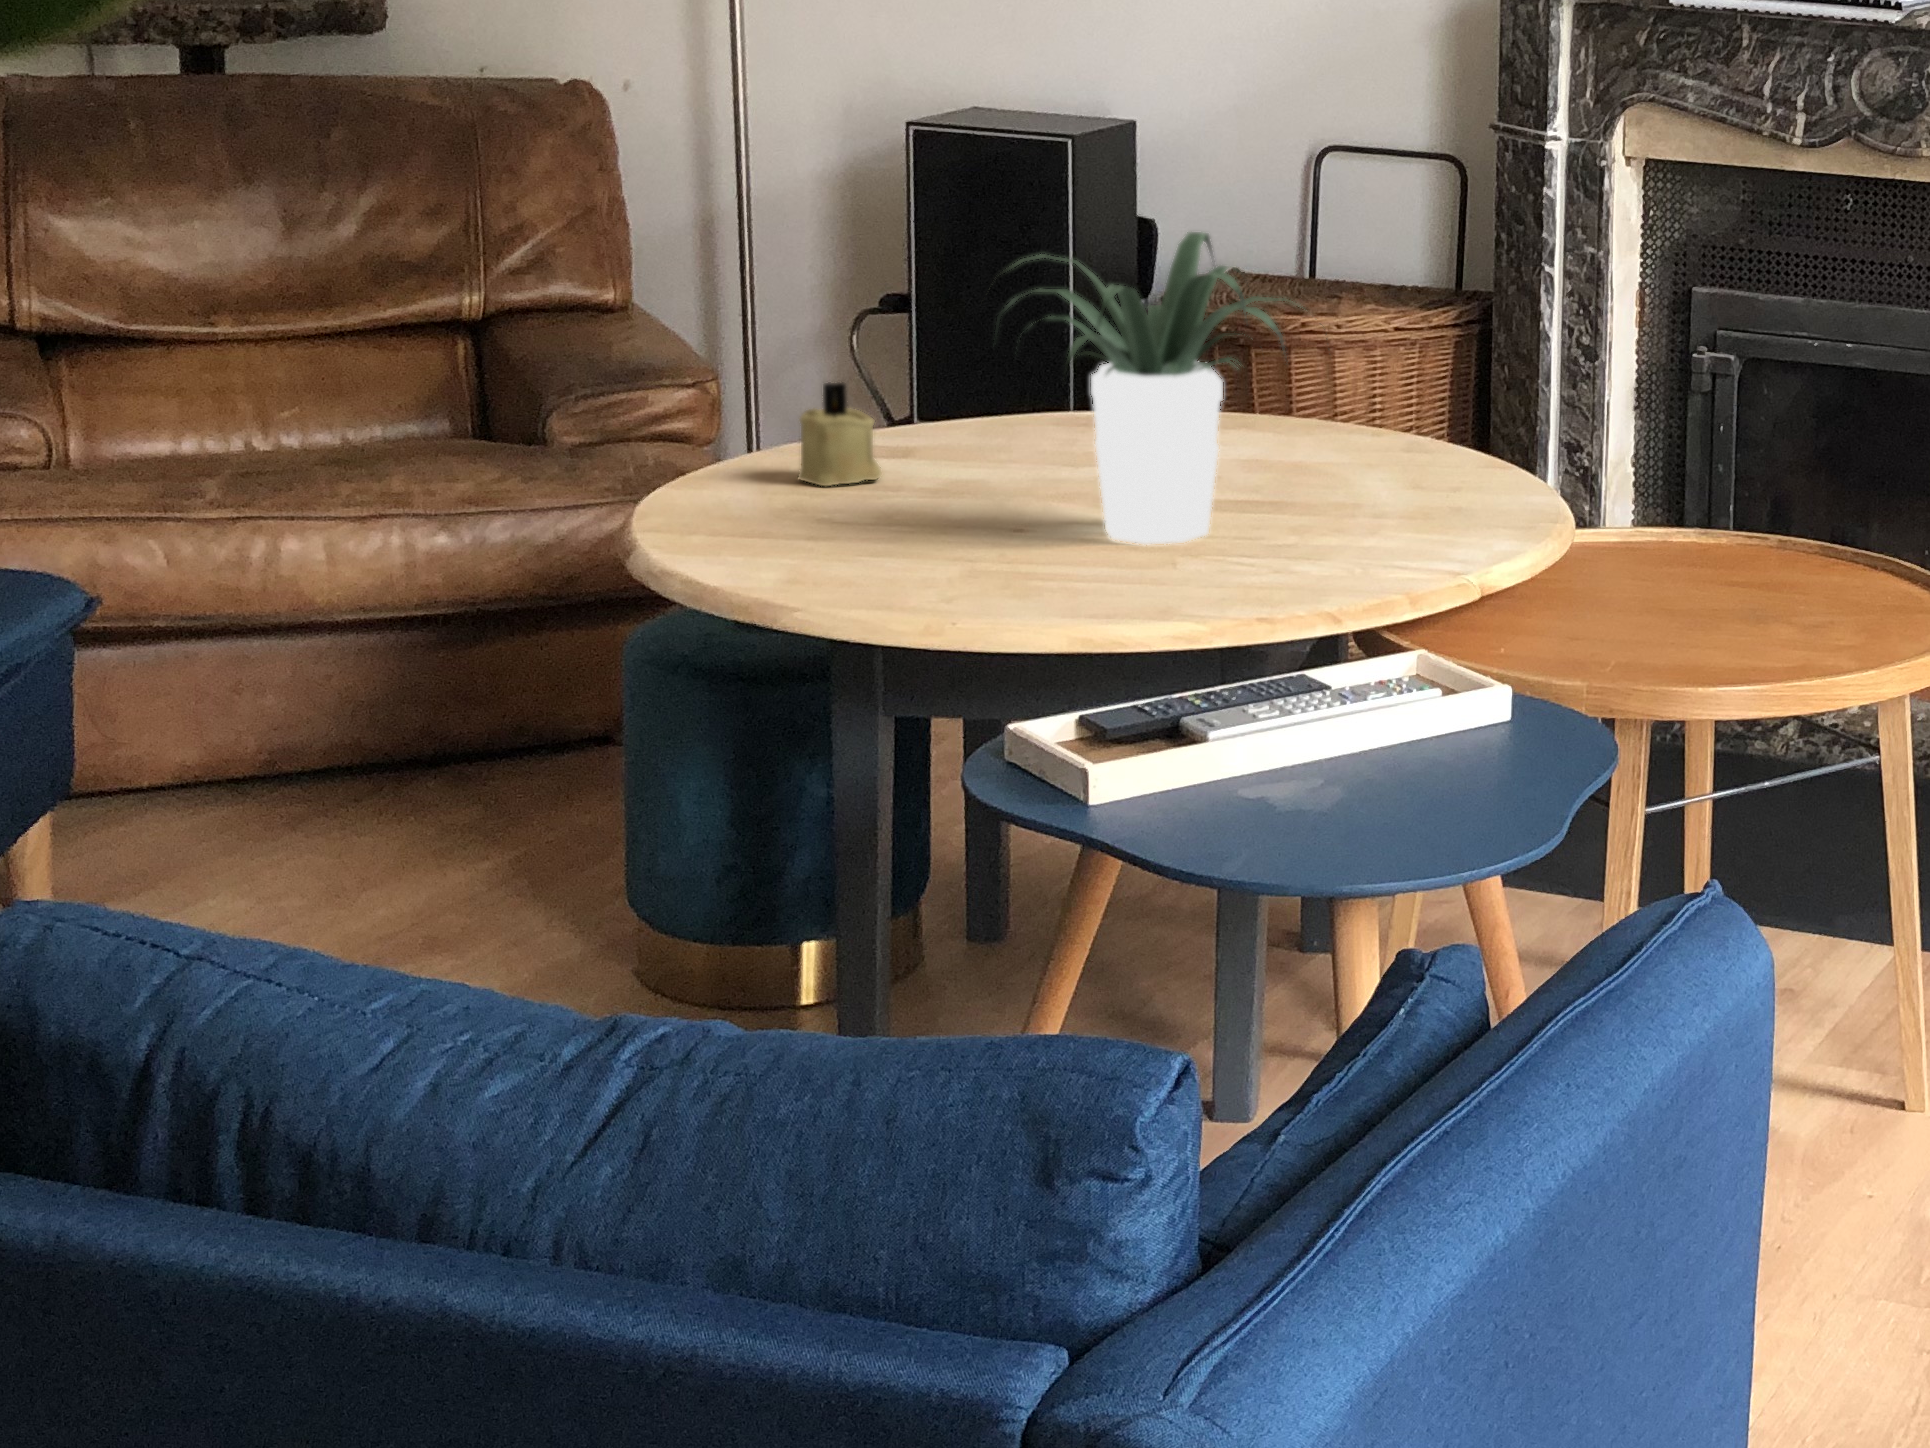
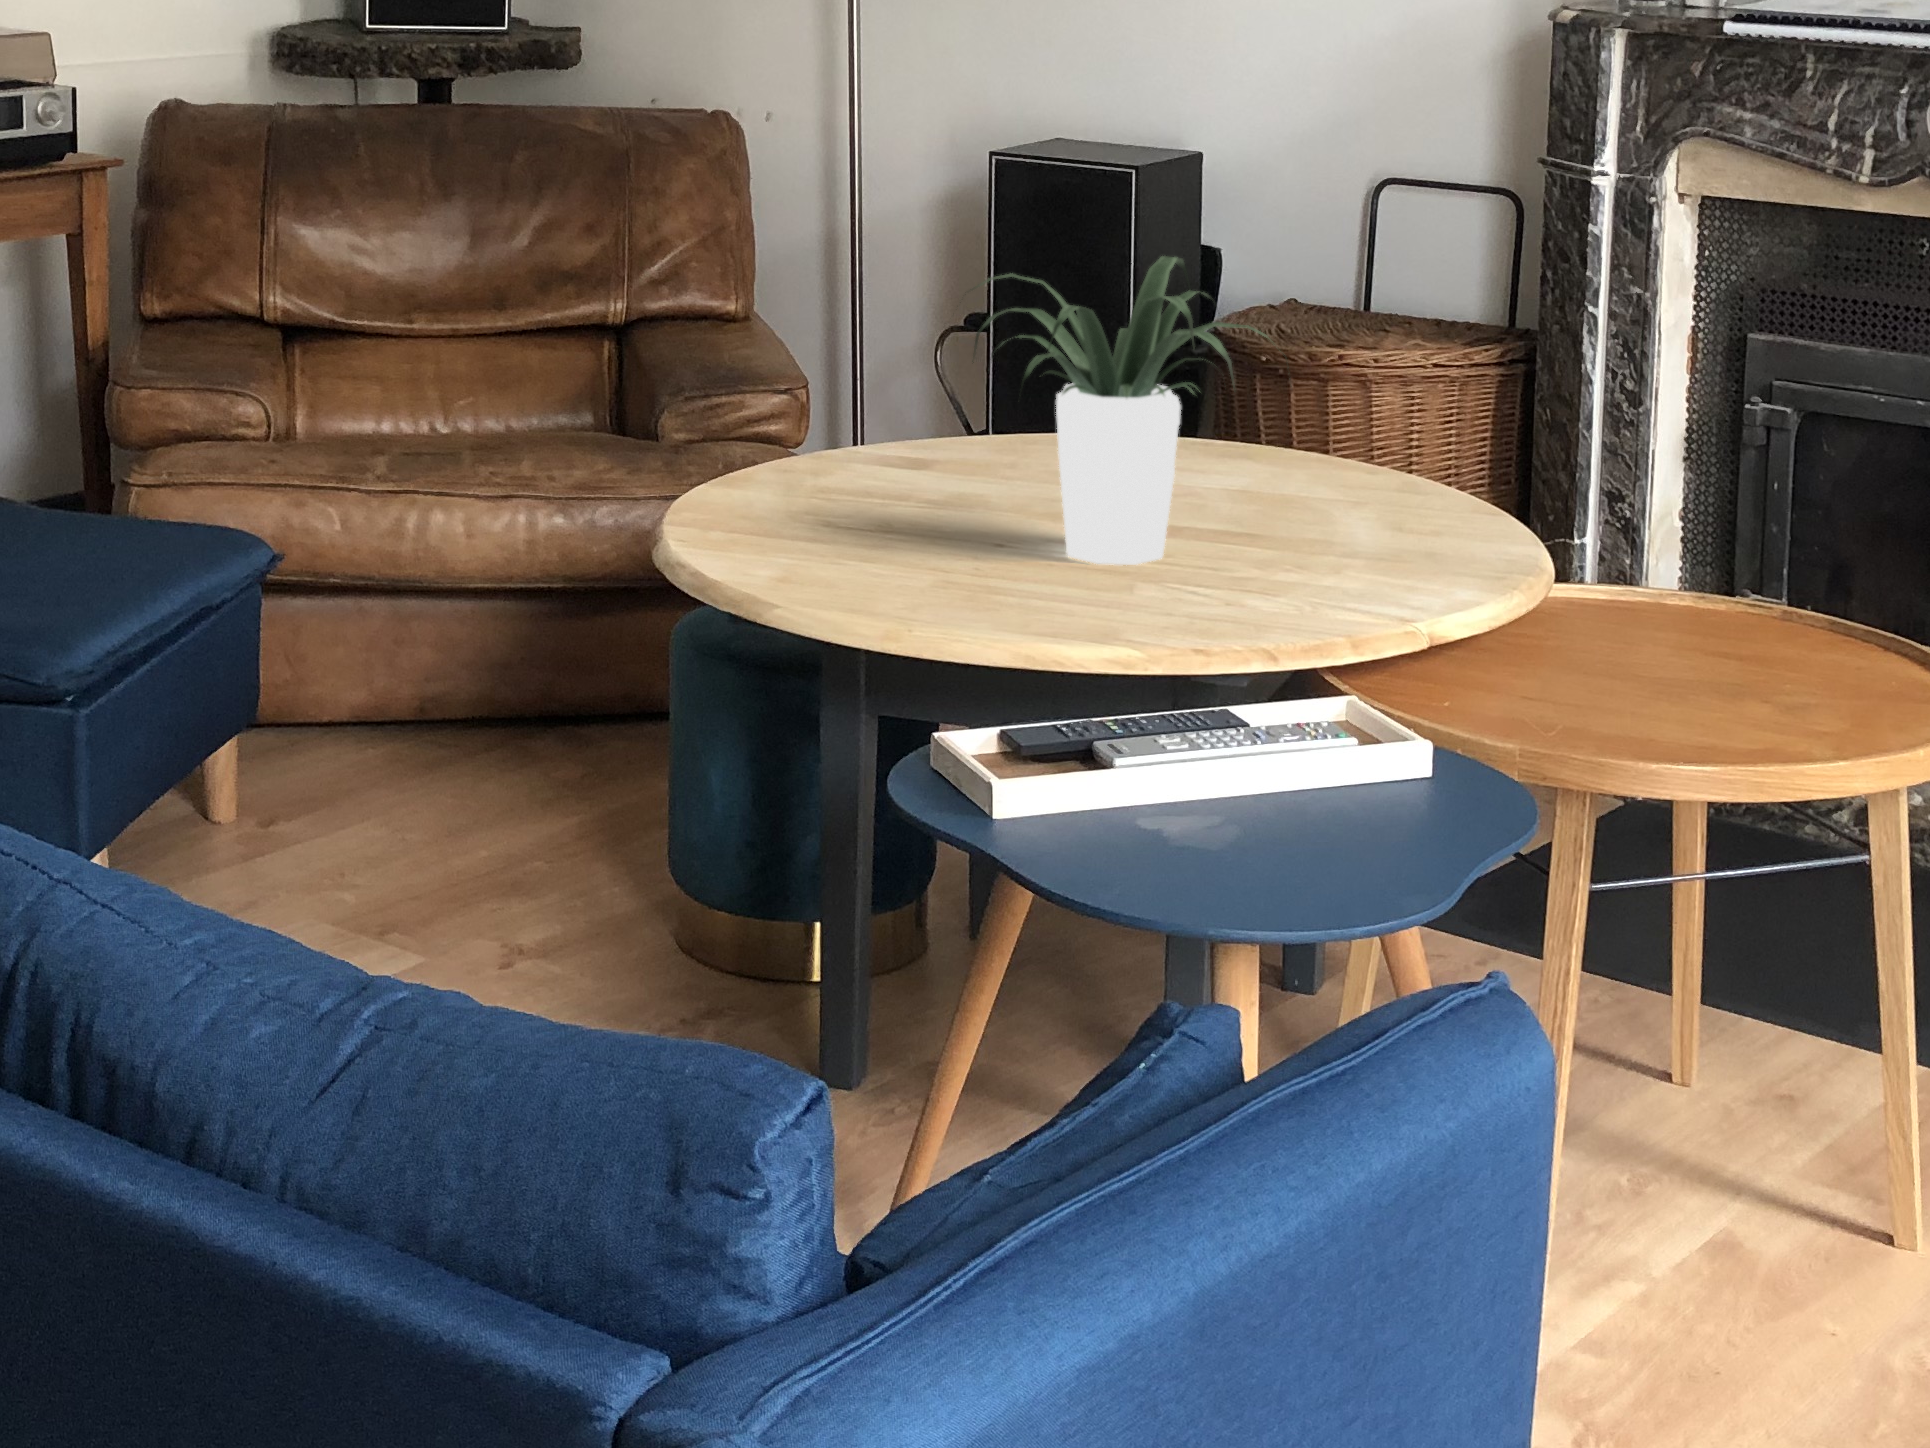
candle: present [798,383,881,486] -> none [805,391,881,490]

